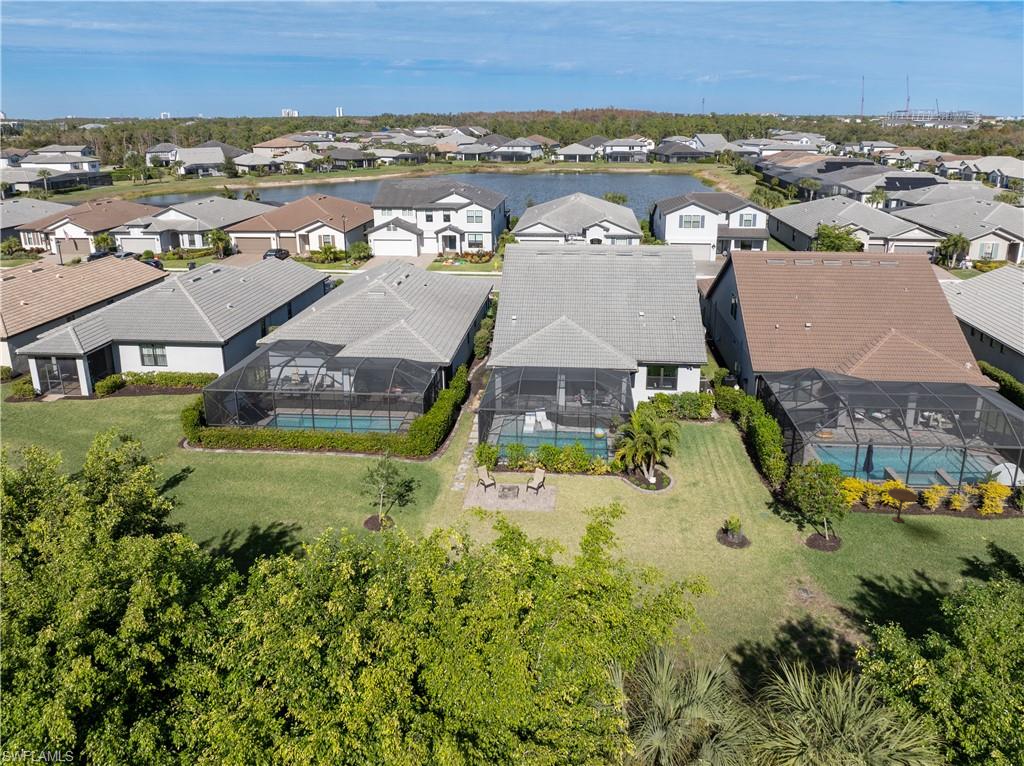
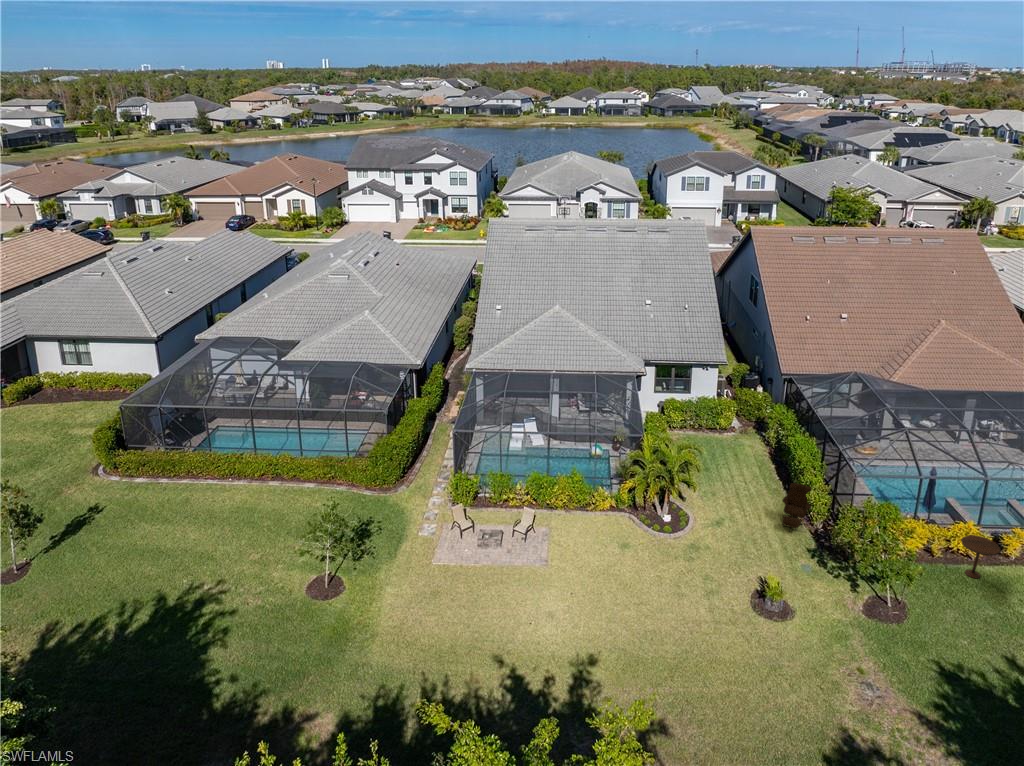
lounge chair: none [747,452,772,490] -> present [782,483,811,531]

